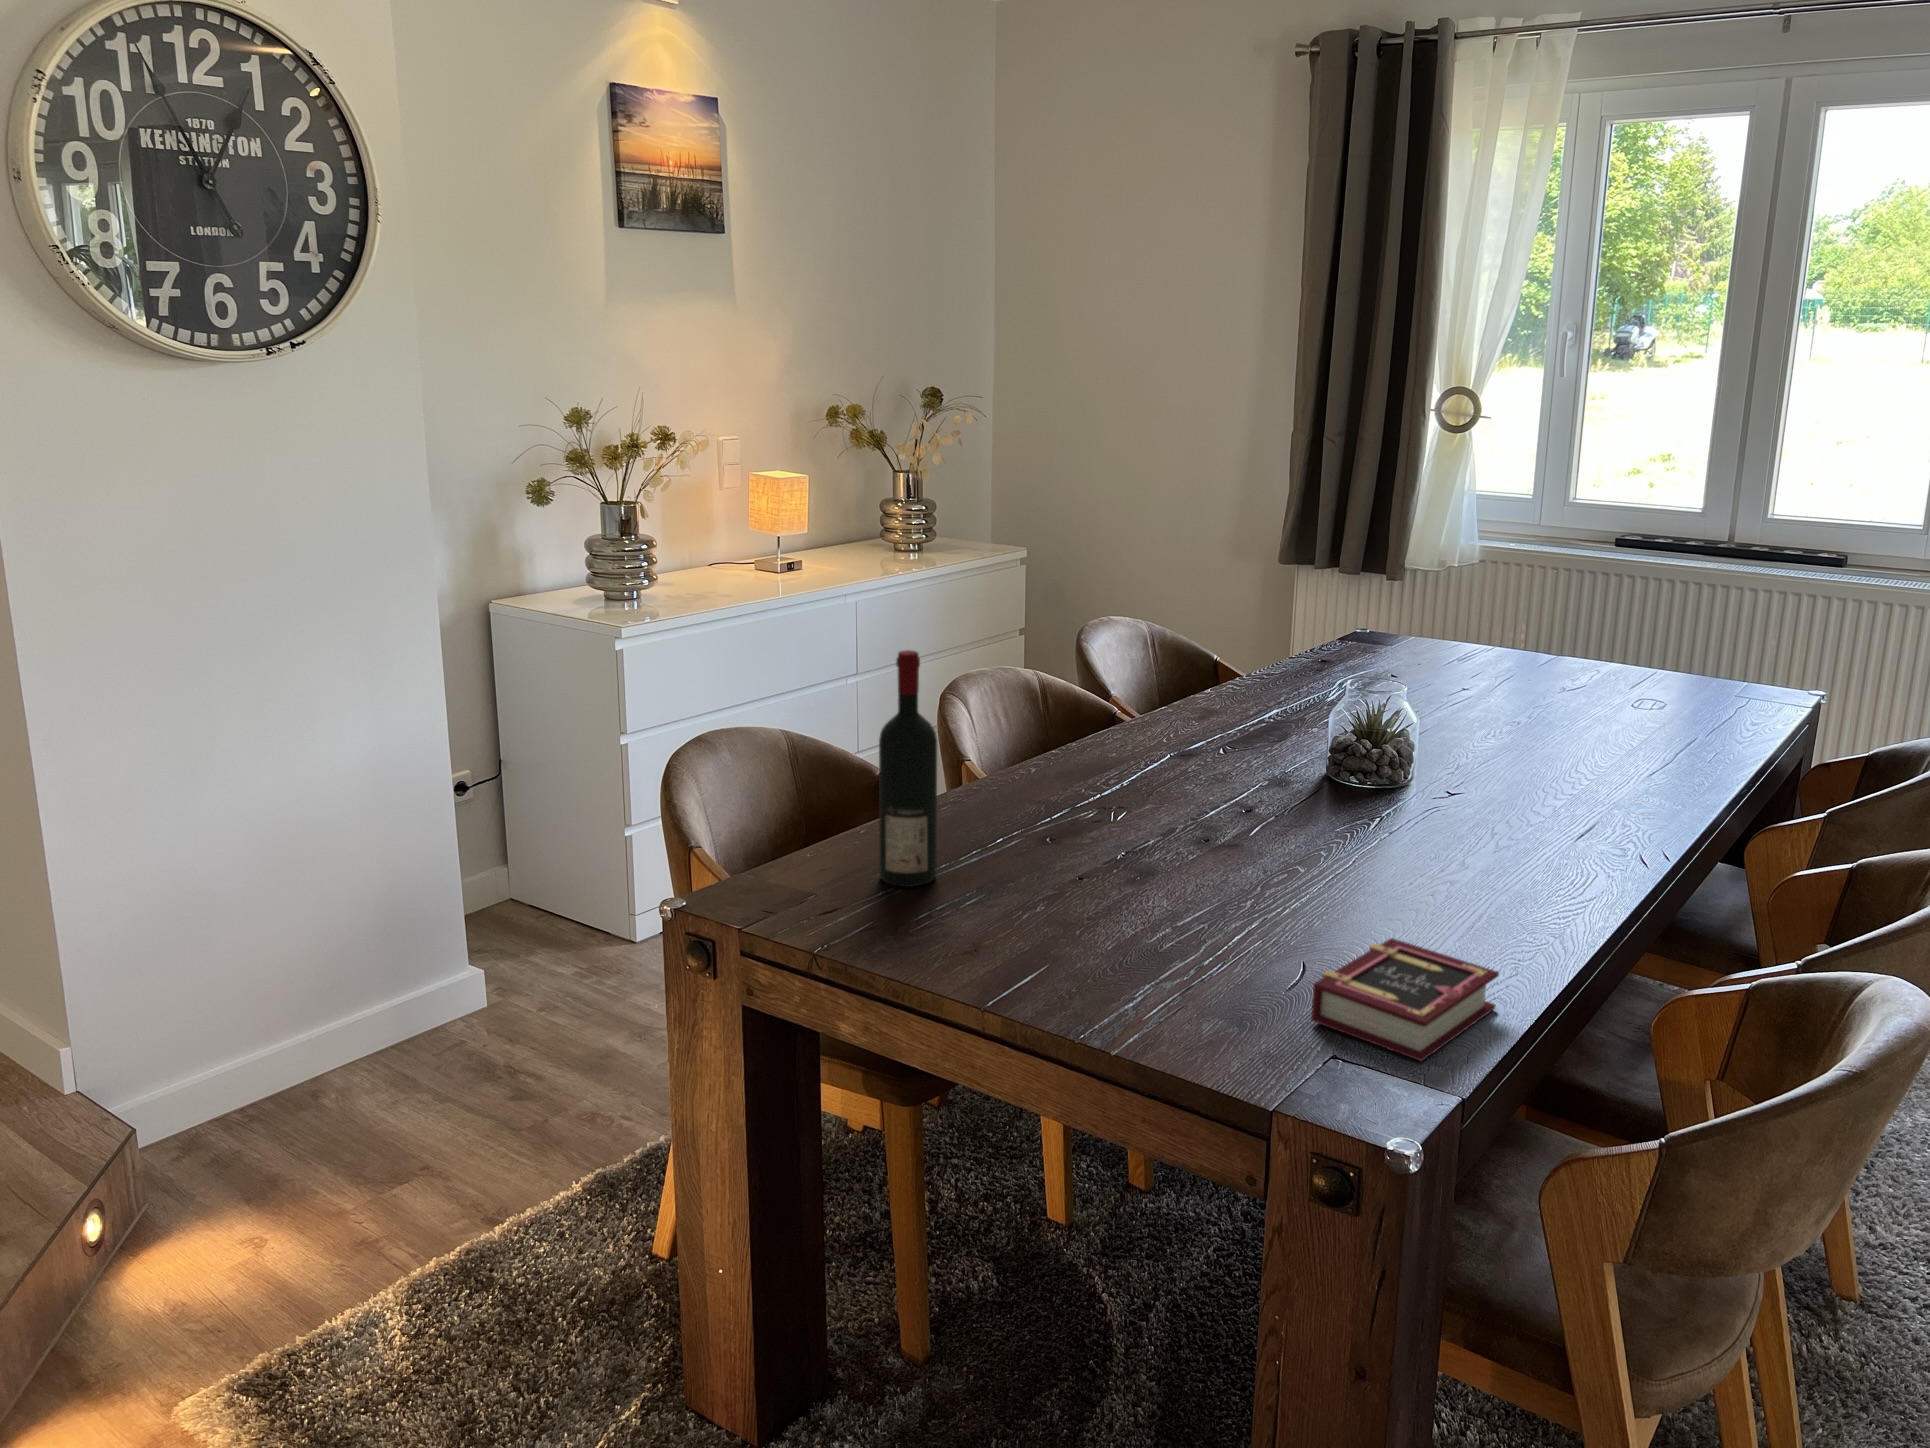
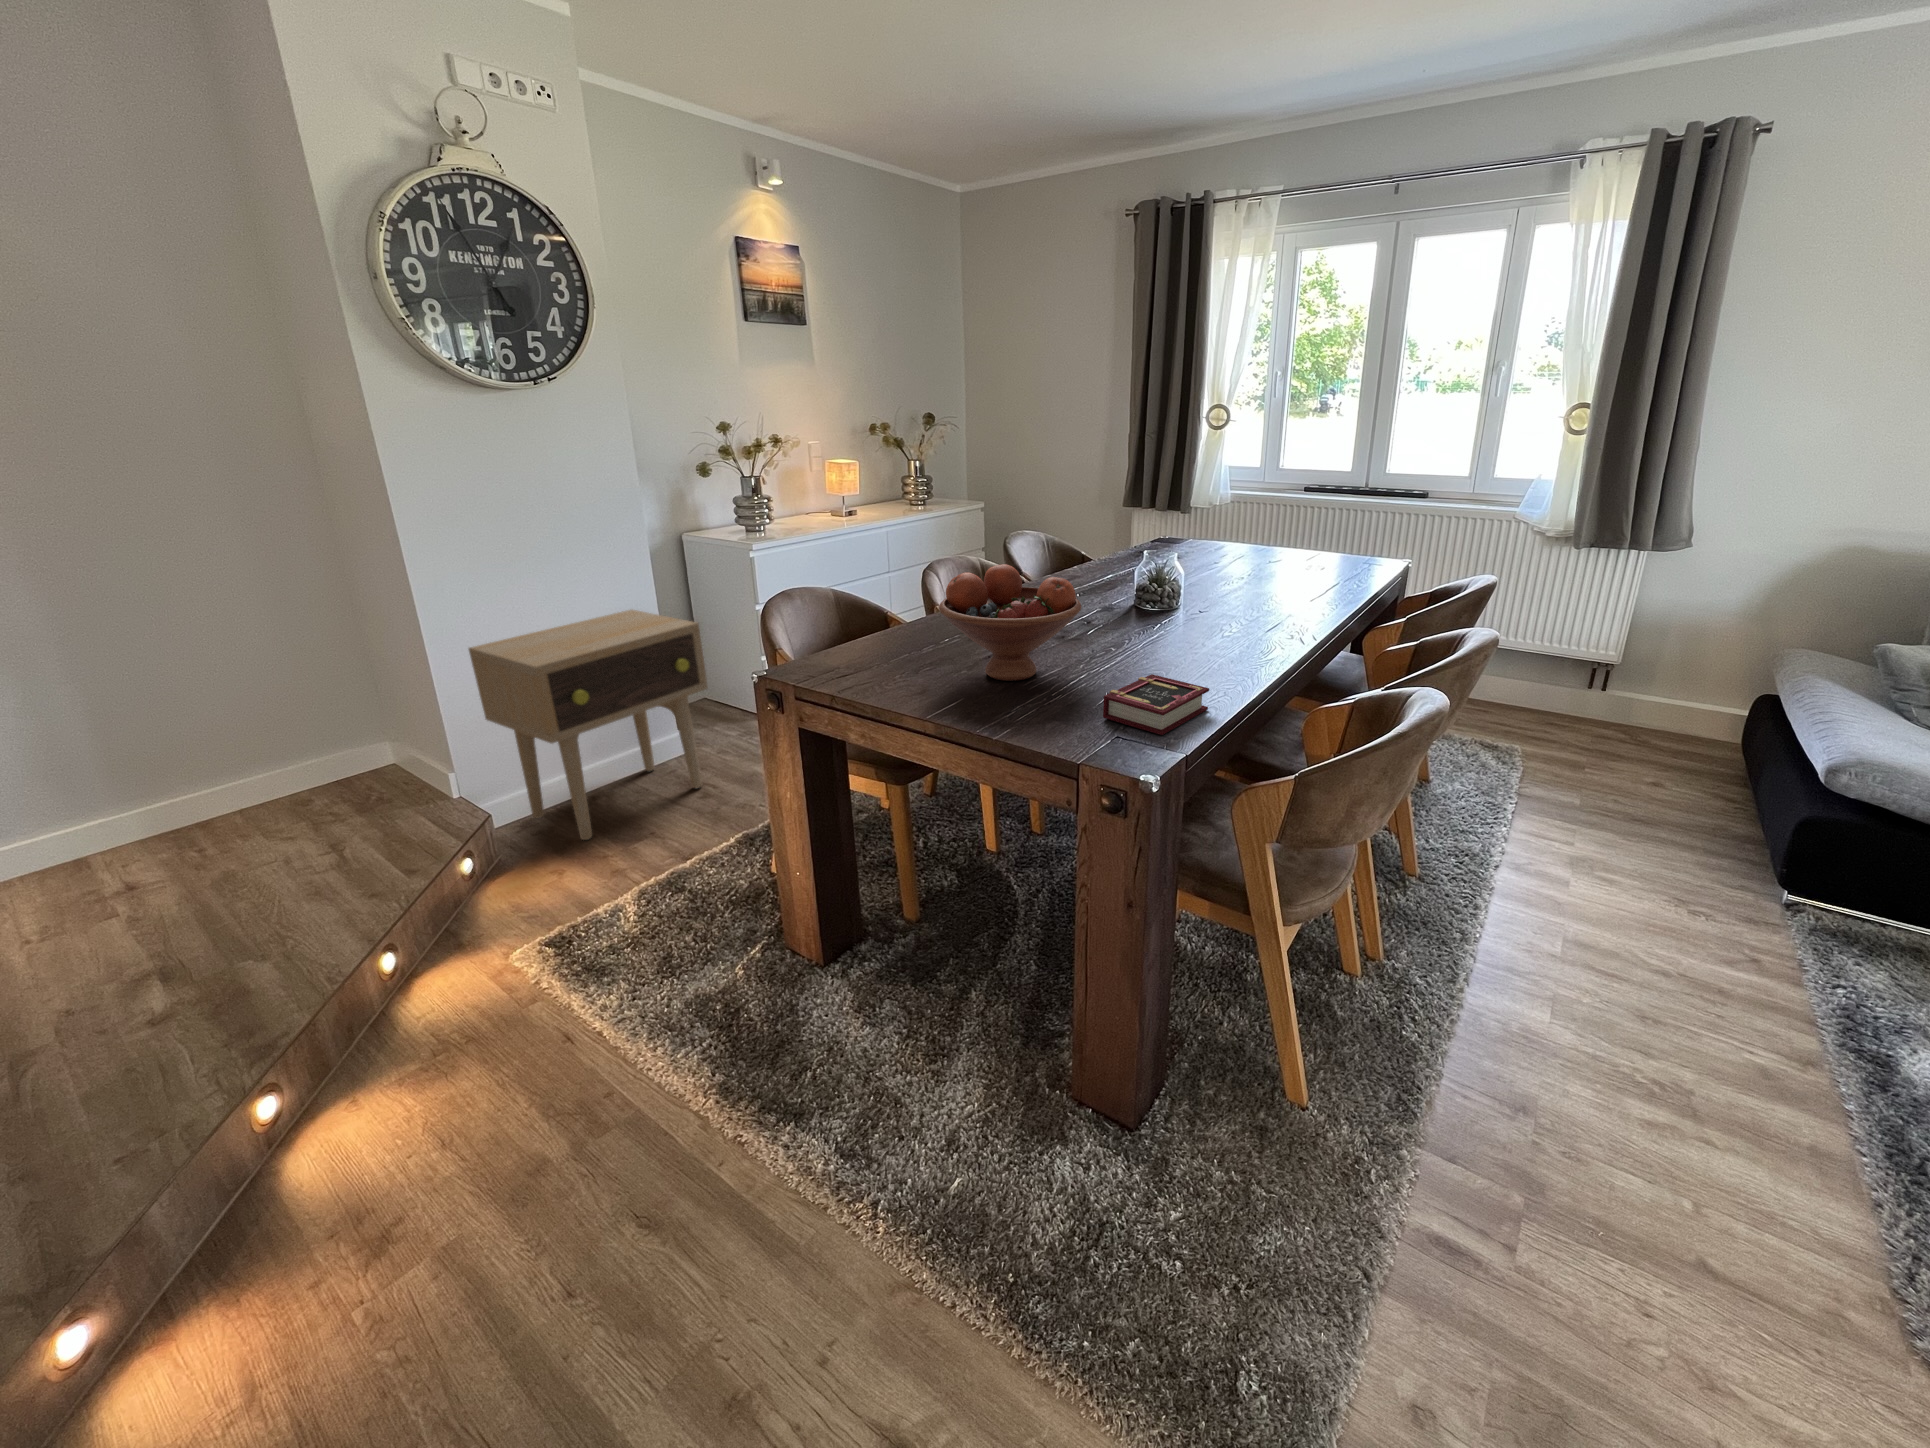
wine bottle: present [879,650,937,887] -> none [870,527,907,661]
fruit bowl: none [1009,723,1262,937] -> present [939,564,1081,681]
side table: none [111,742,528,1179] -> present [469,610,708,840]

